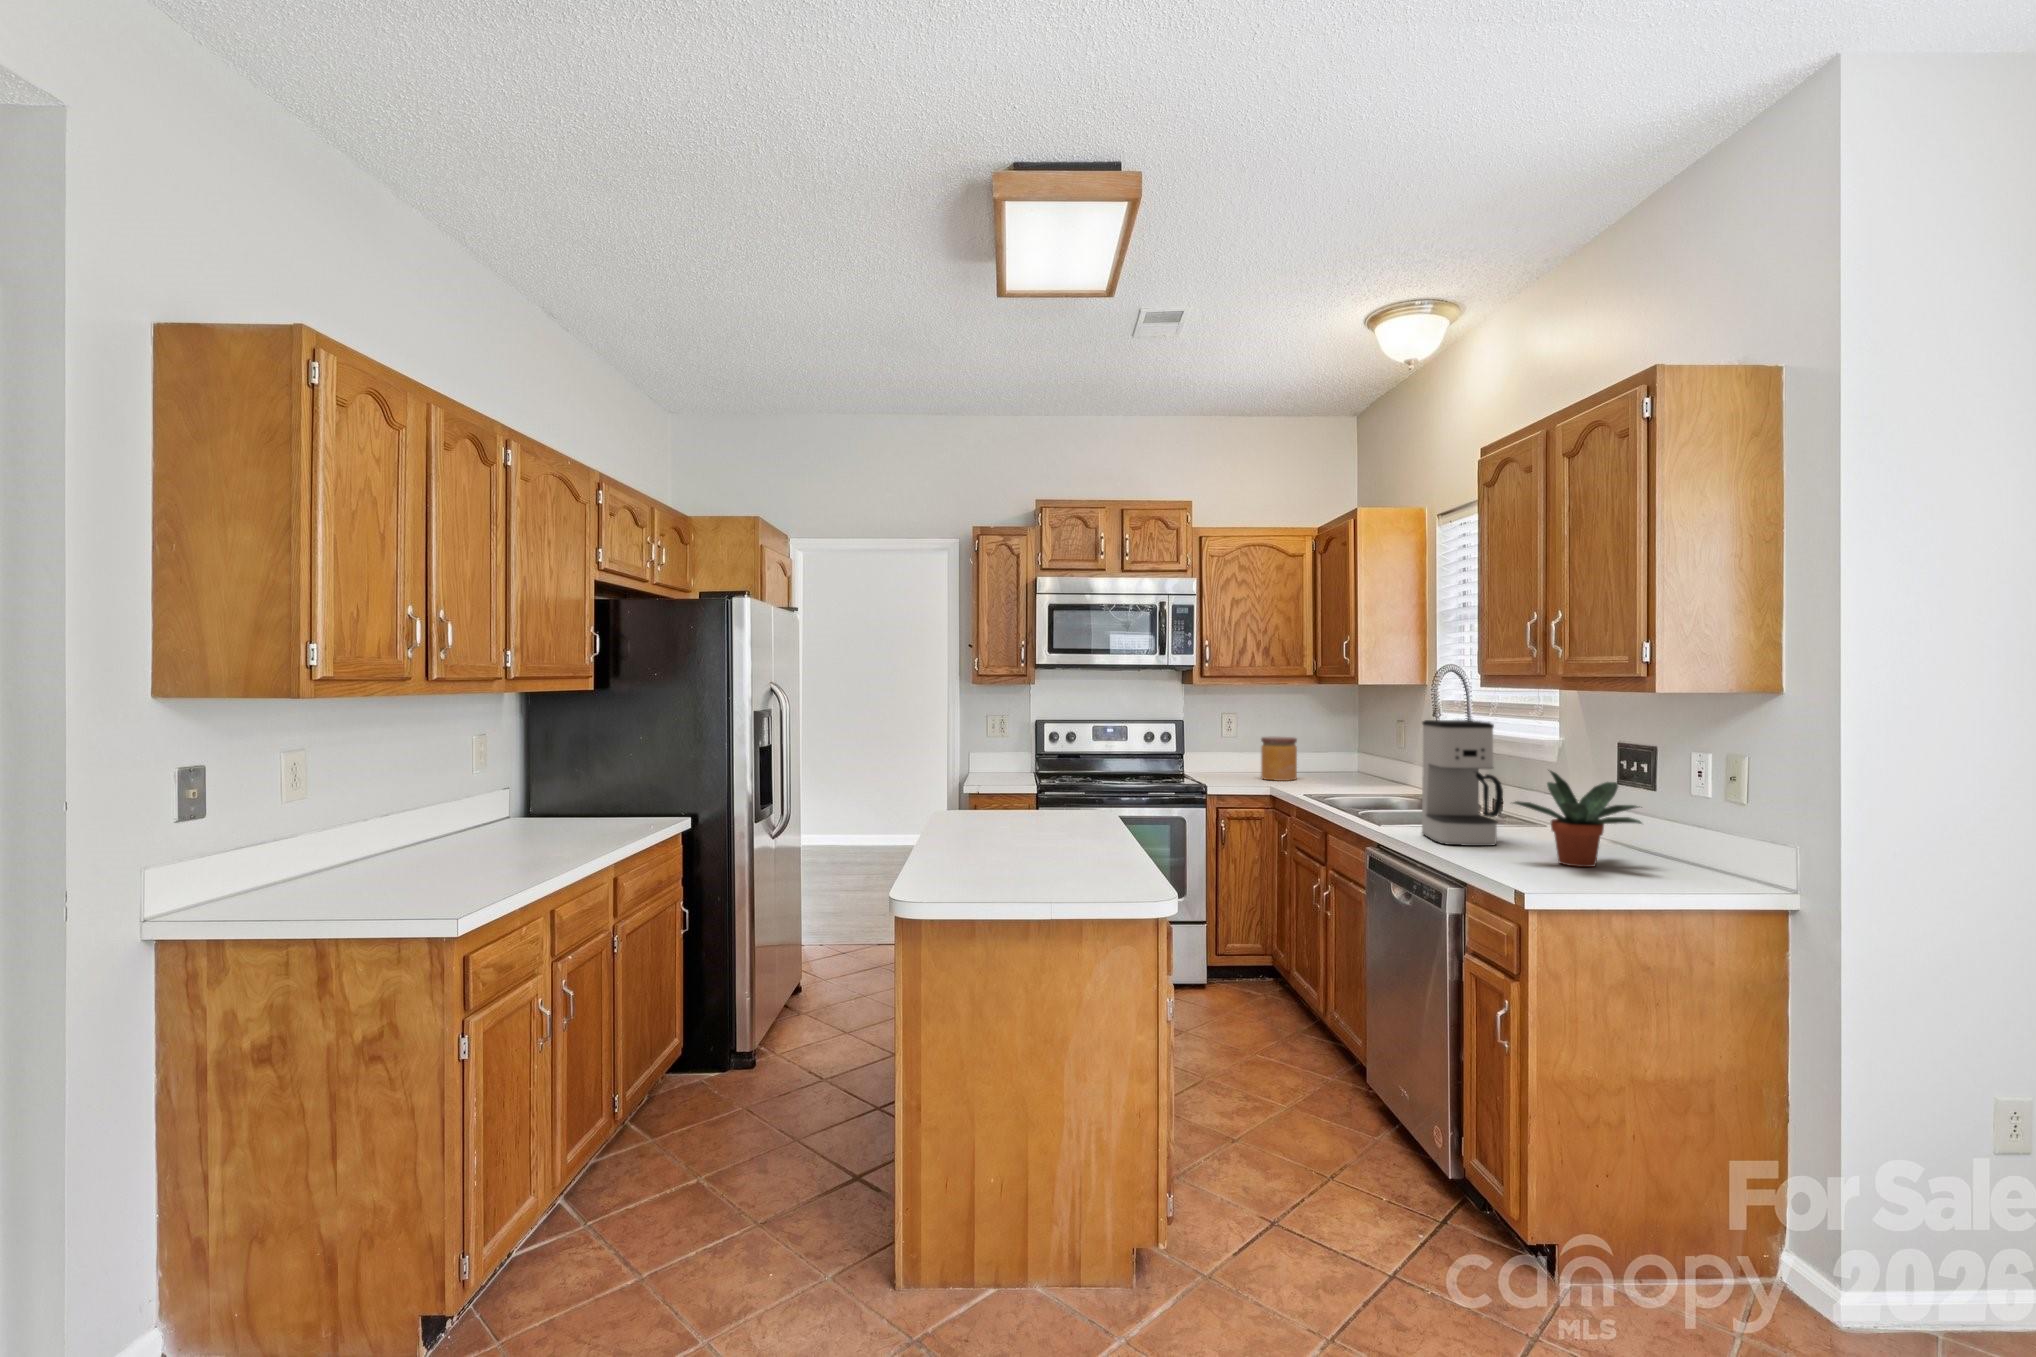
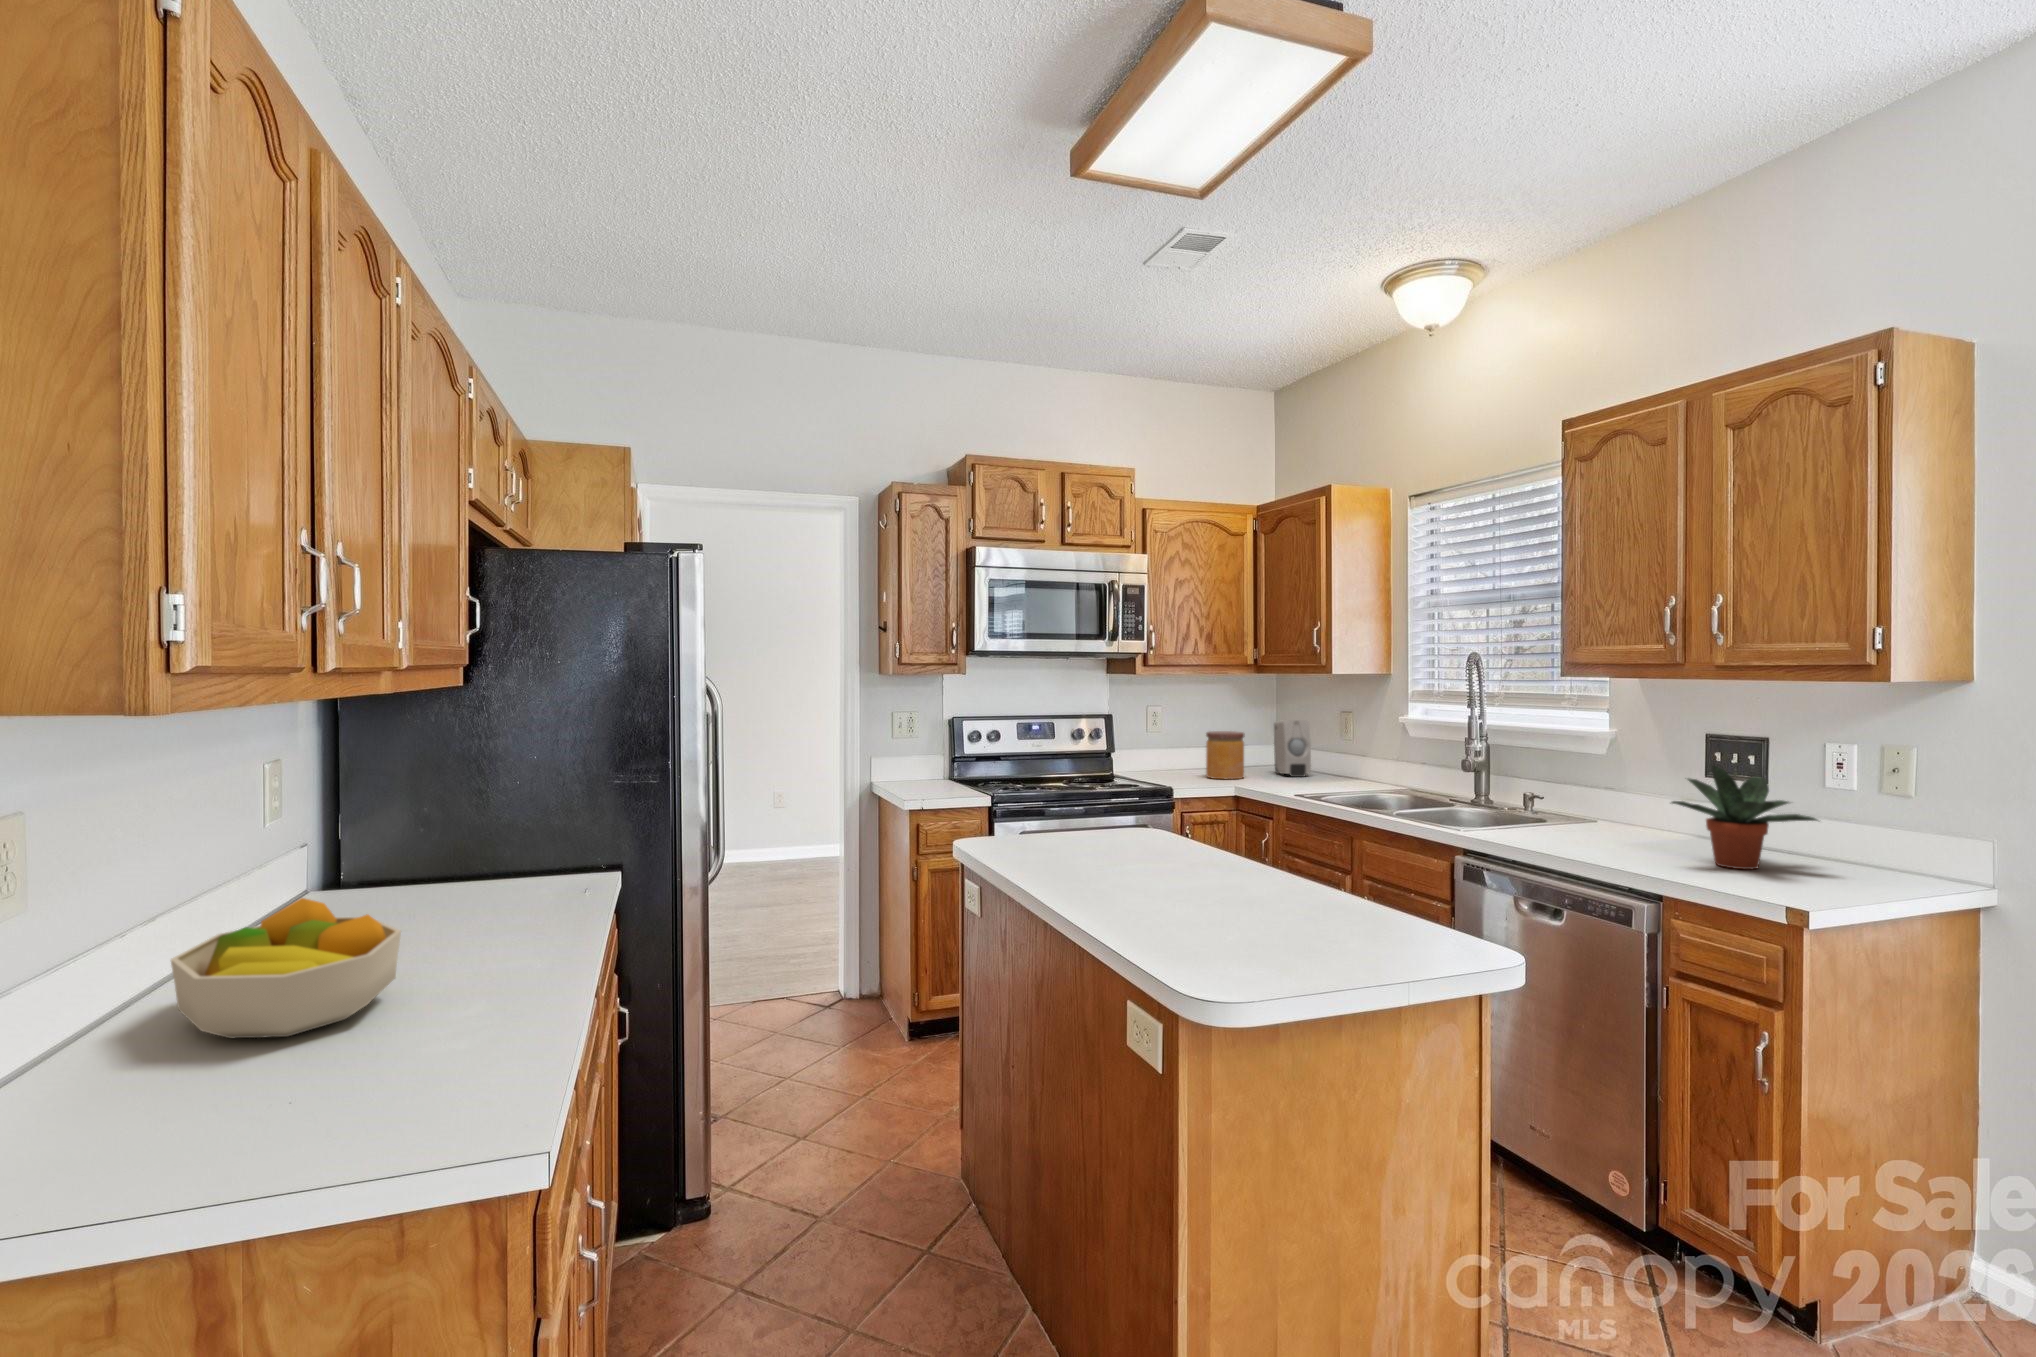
coffee maker: present [1422,720,1503,846] -> none [1512,712,1610,850]
soap dispenser: none [1333,727,1361,781] -> present [1274,720,1311,777]
fruit bowl: none [347,815,472,889] -> present [171,898,401,1038]

